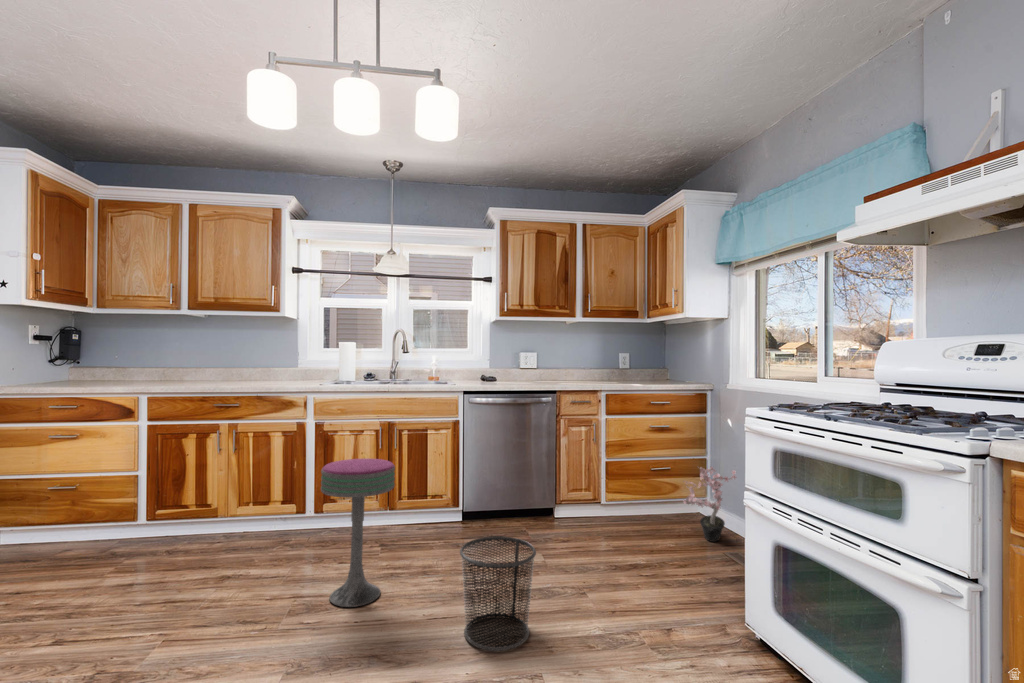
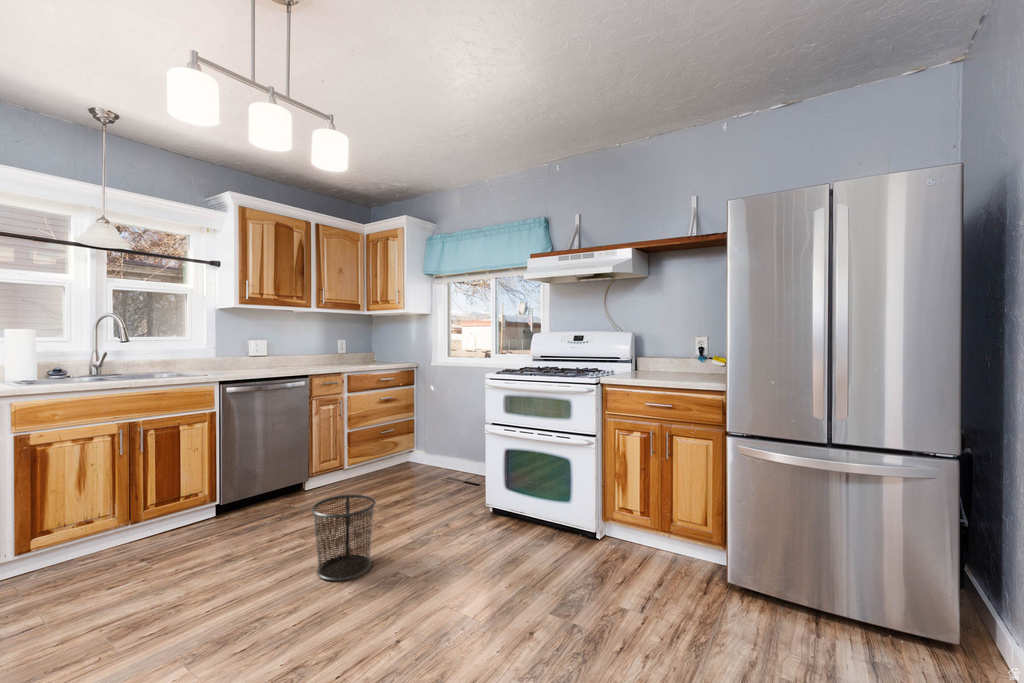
bar stool: present [321,459,395,607] -> none [128,458,218,612]
potted plant: present [683,467,736,542] -> none [403,419,447,474]

